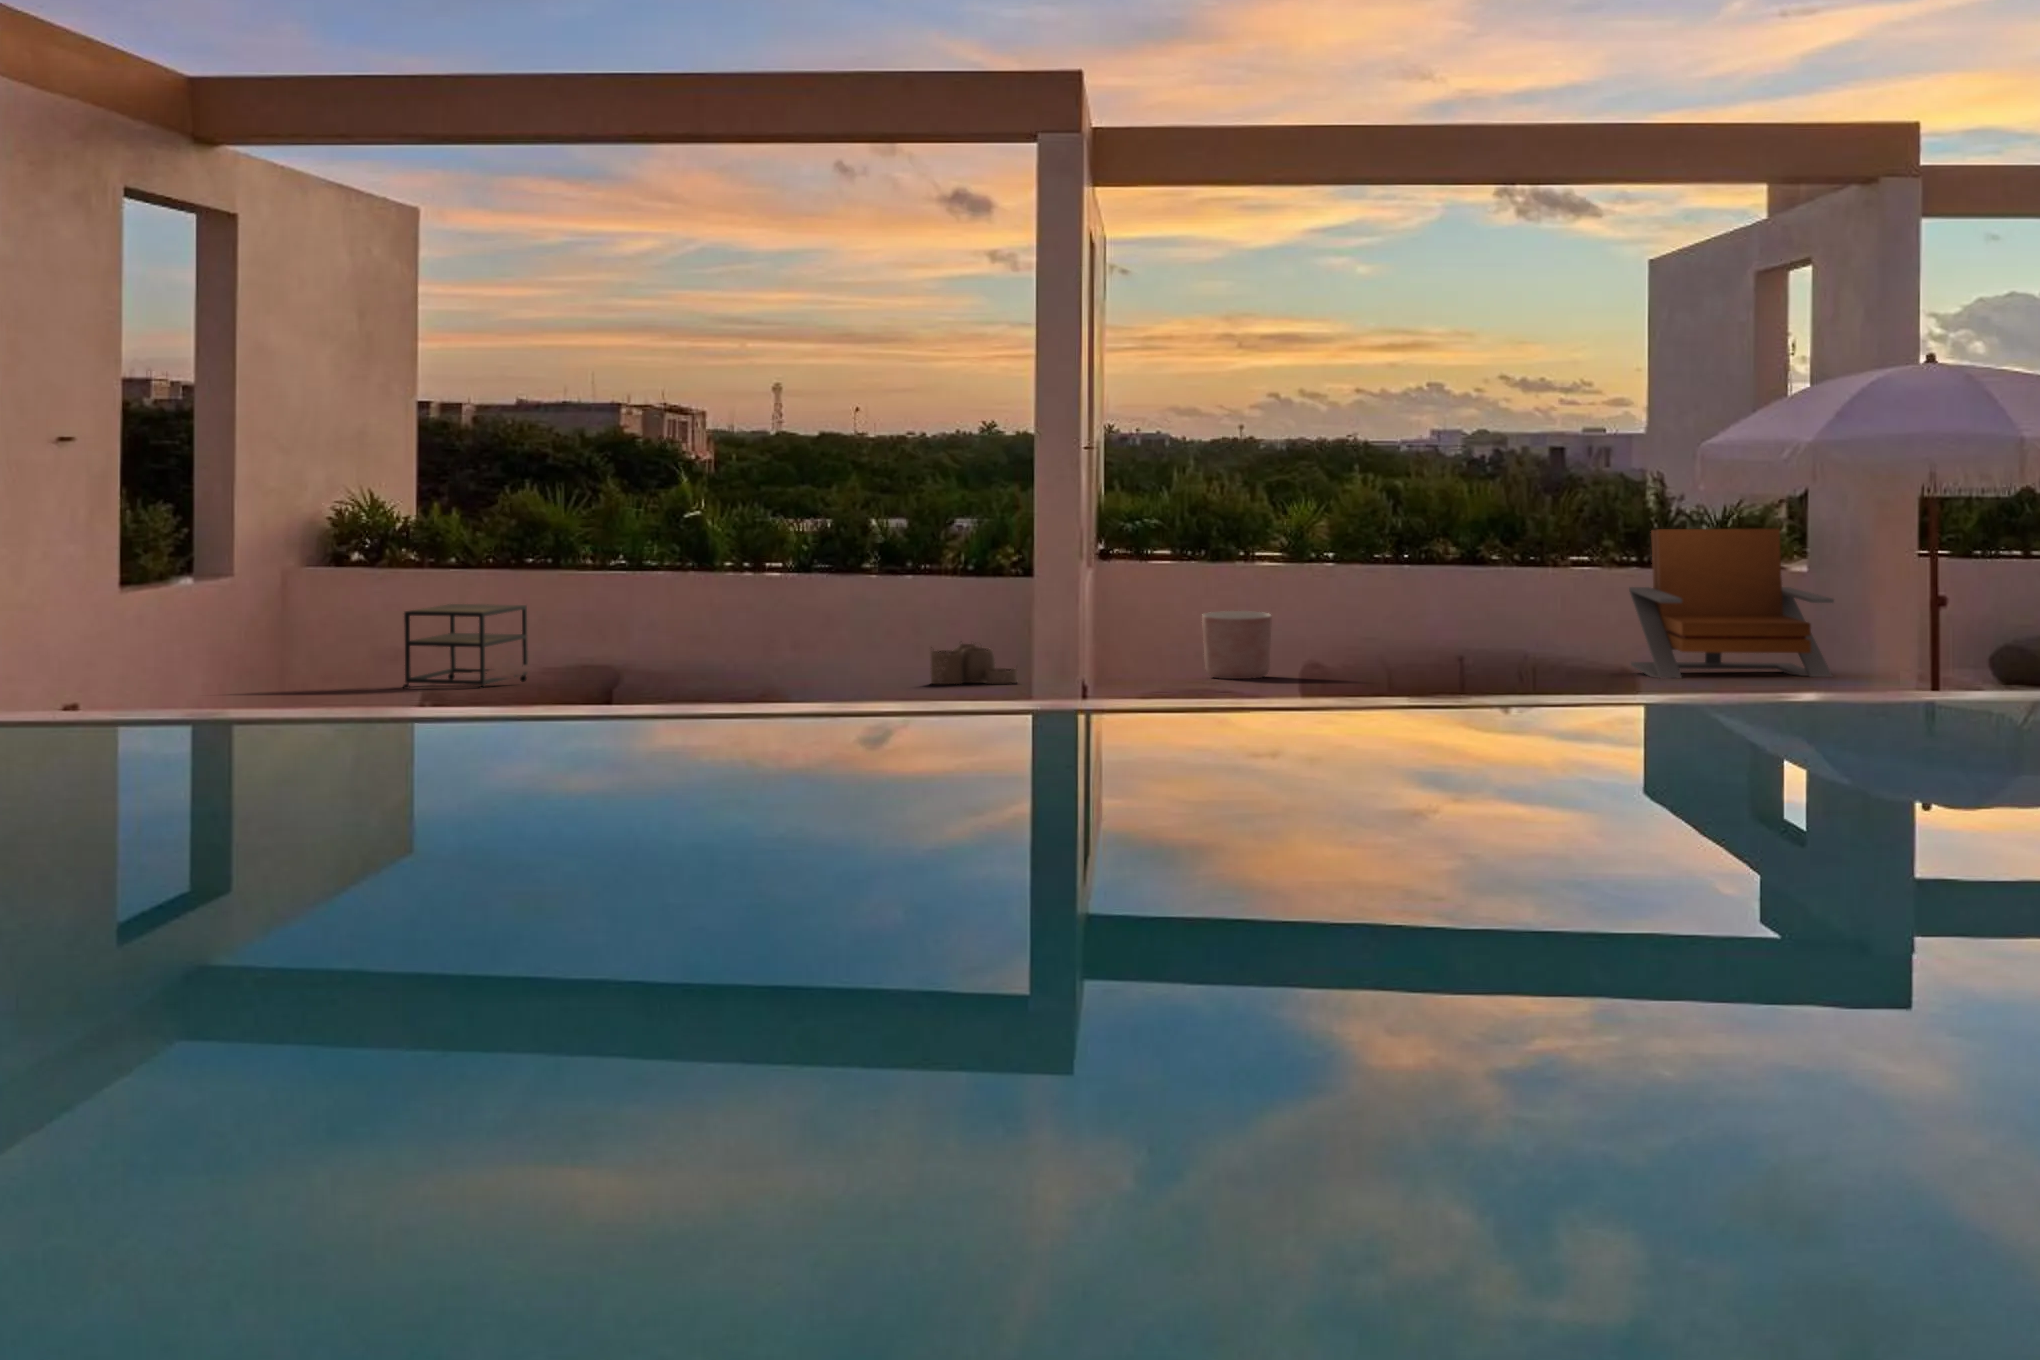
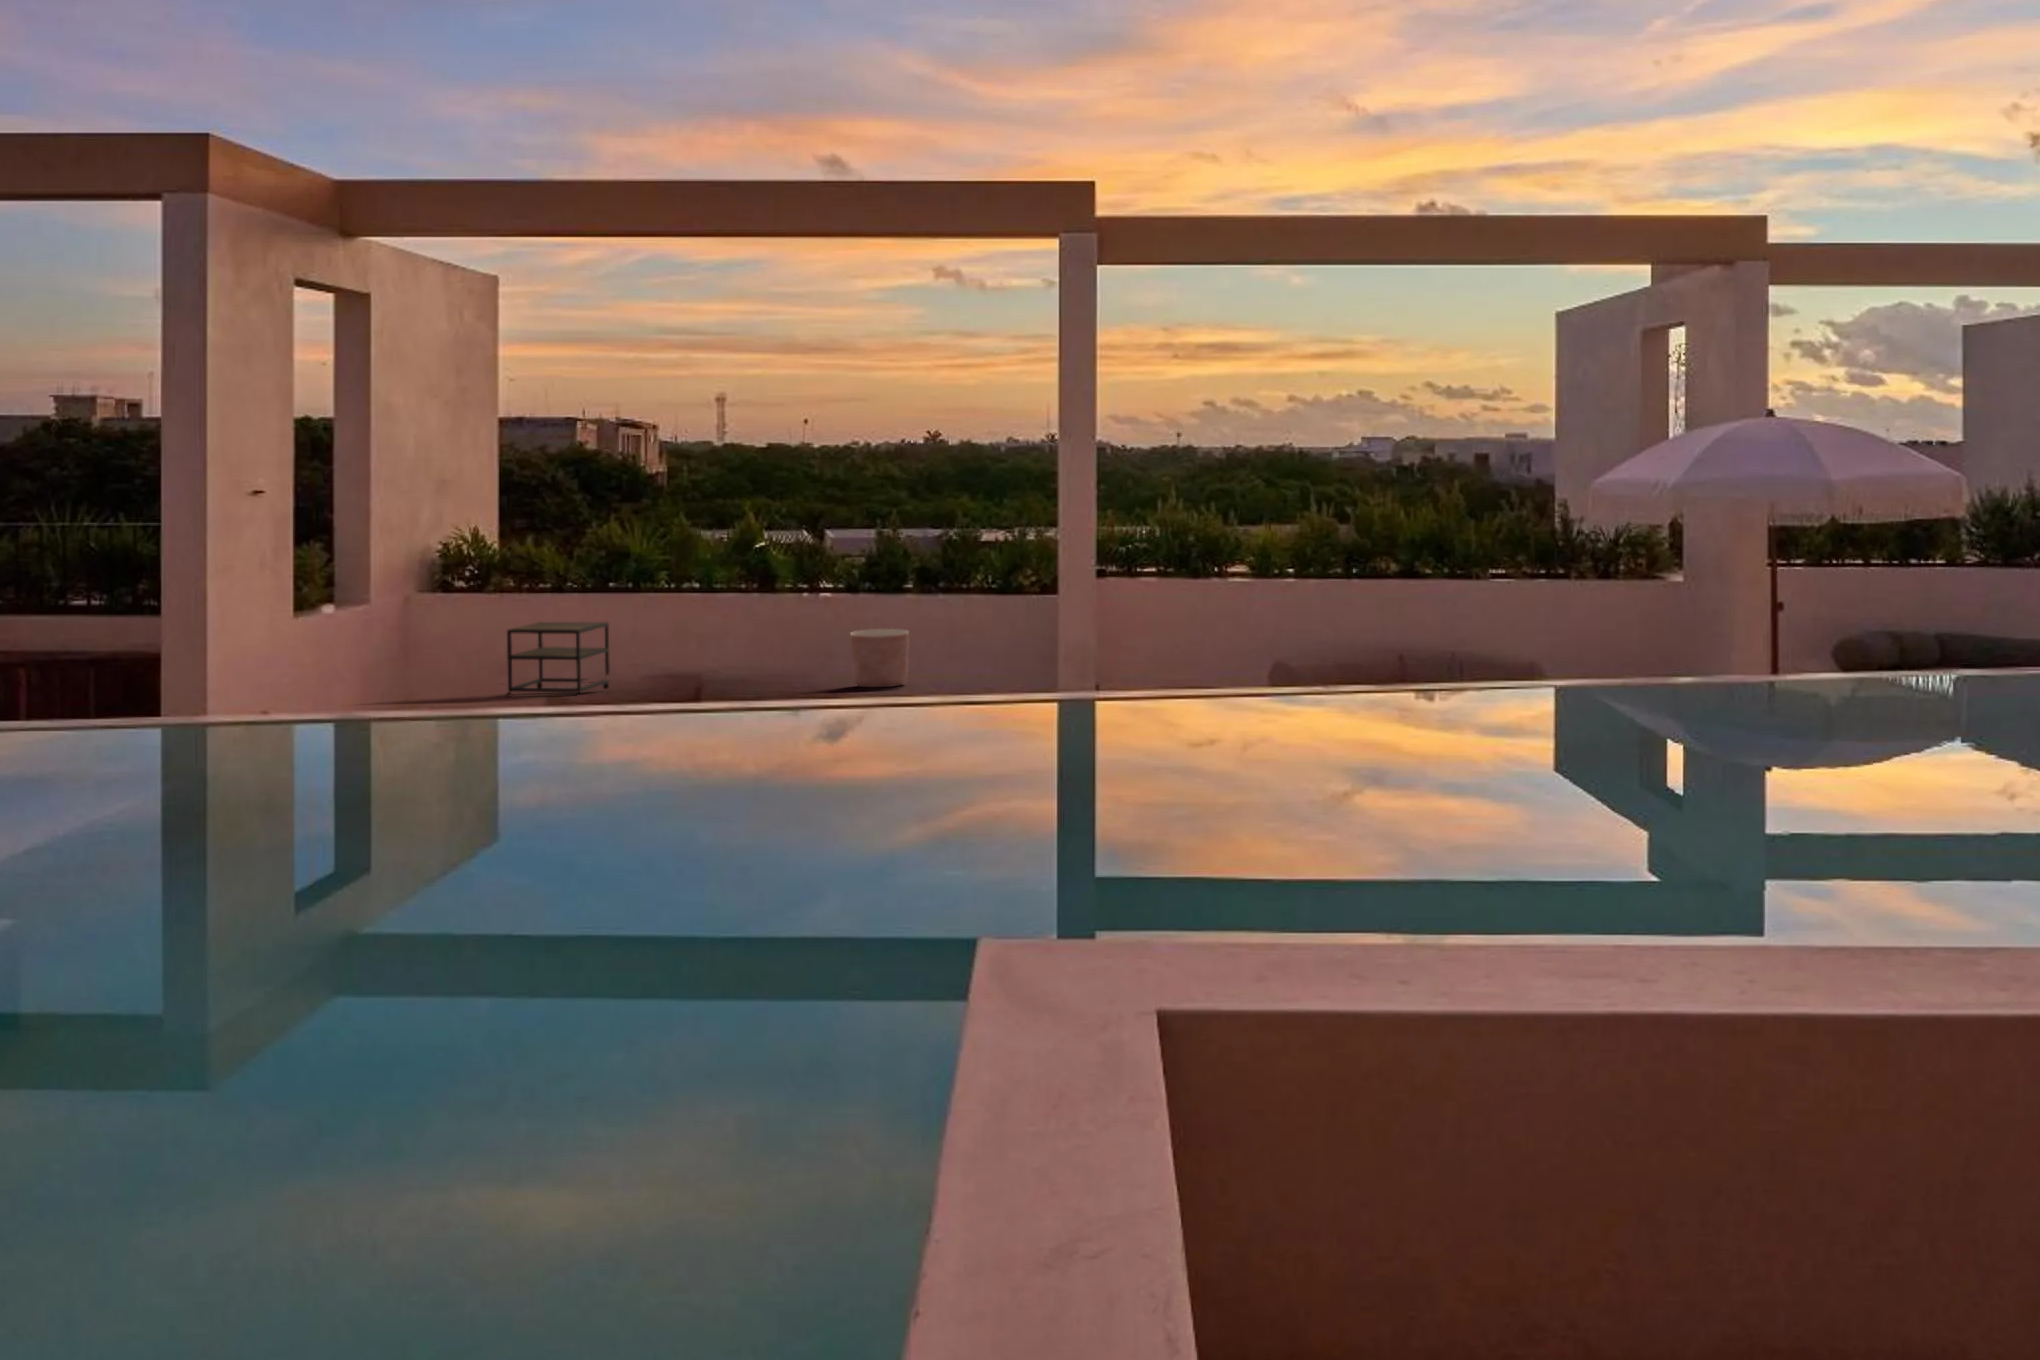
lounge chair: present [1629,529,1834,678] -> none [1542,548,1703,675]
planter: present [1202,611,1272,679] -> present [850,629,909,687]
woven basket: present [931,643,1017,684] -> none [968,648,1043,689]

